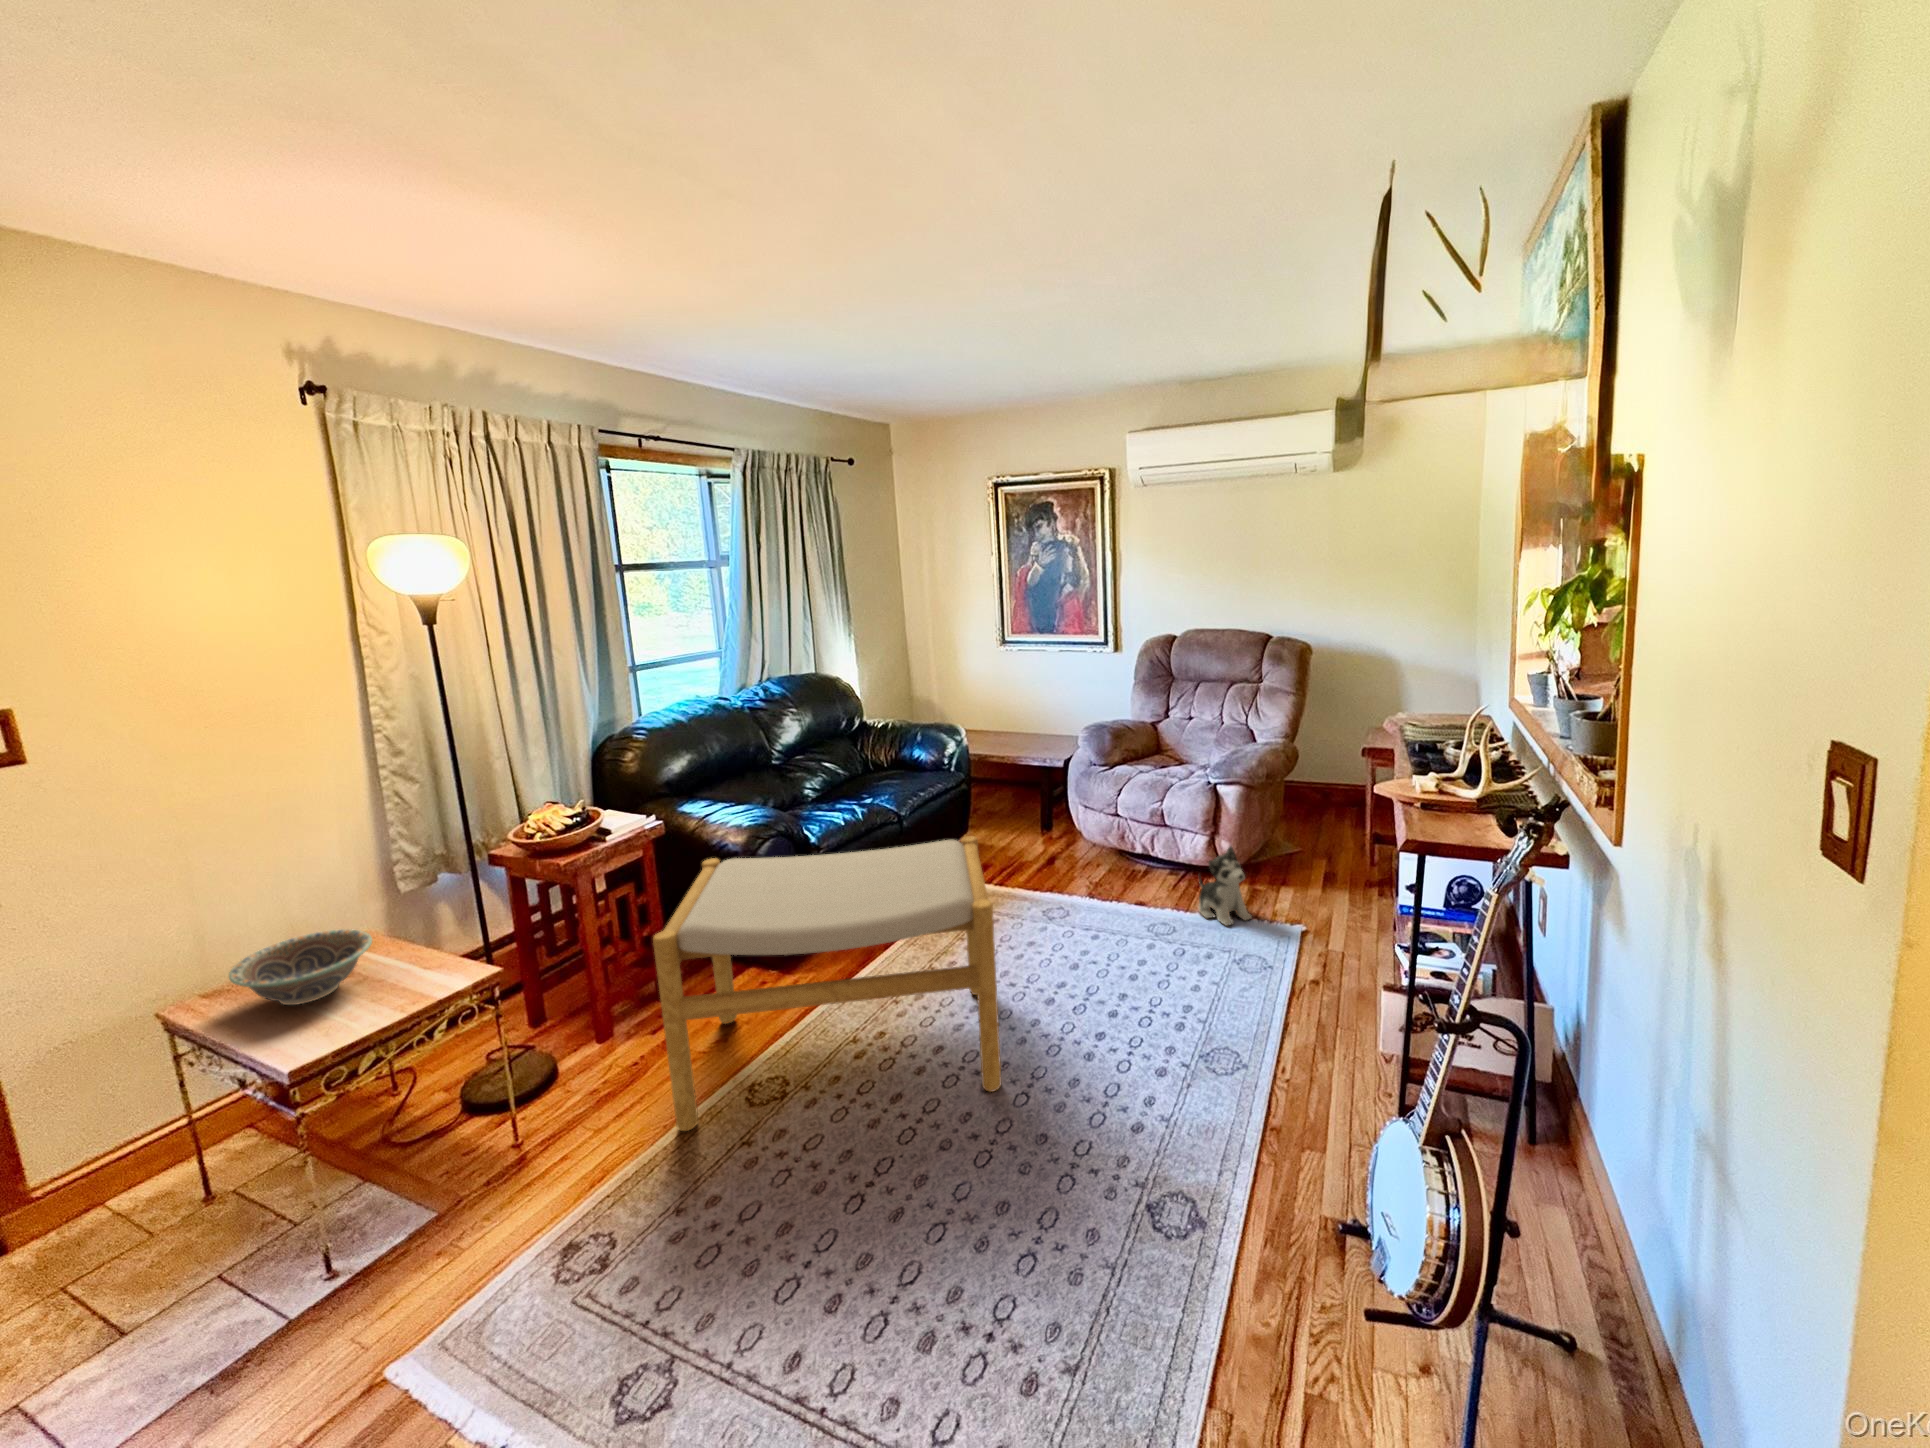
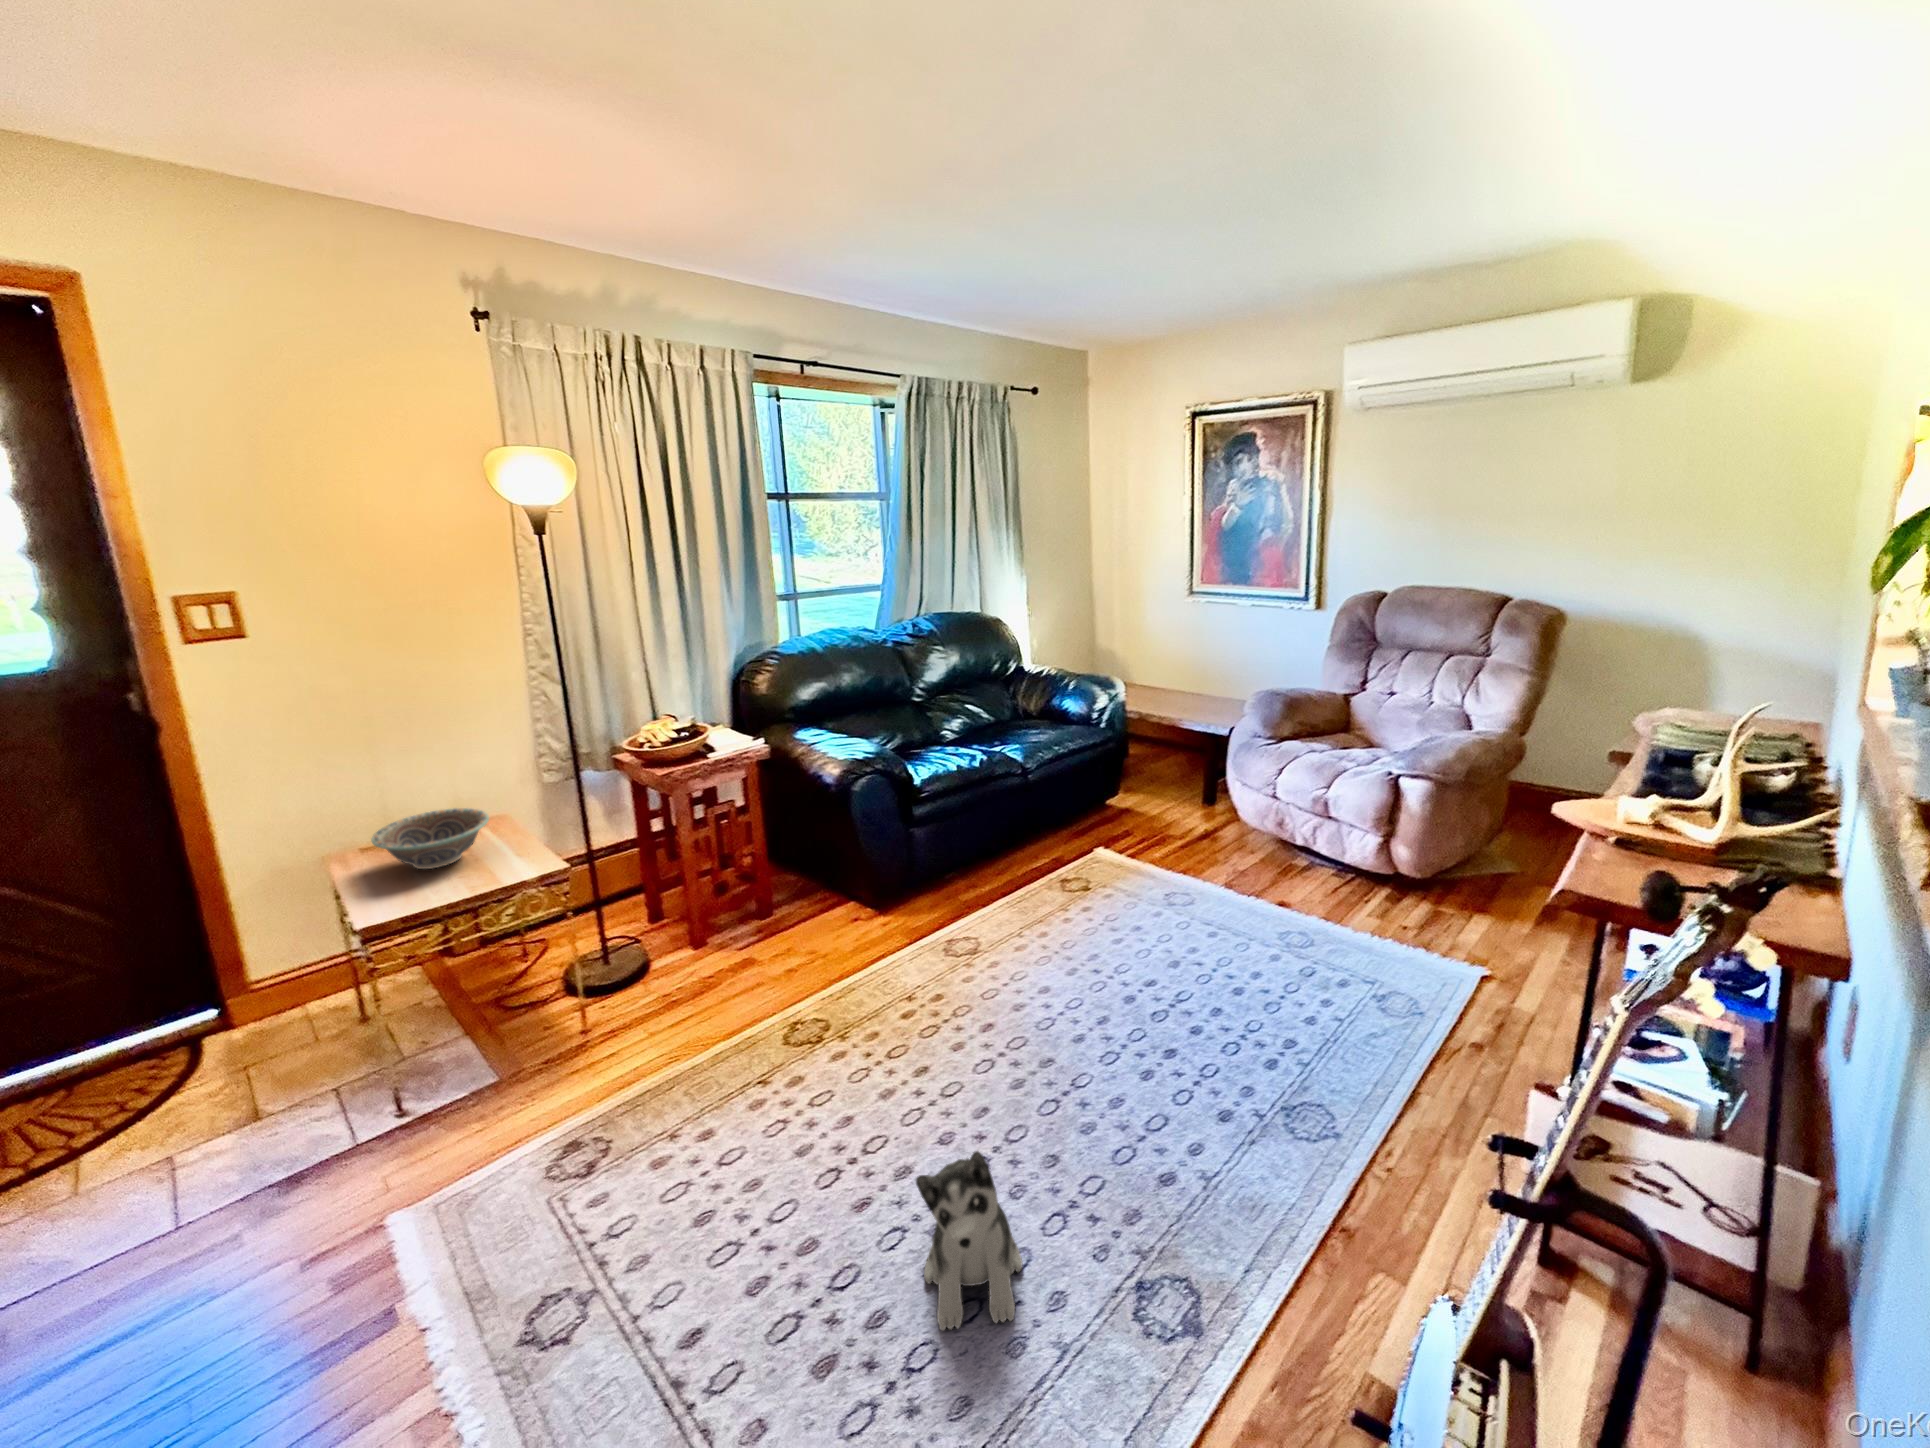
footstool: present [653,836,1001,1131] -> none [687,787,1063,1089]
plush toy: present [1199,847,1252,926] -> present [916,1151,1023,1330]

